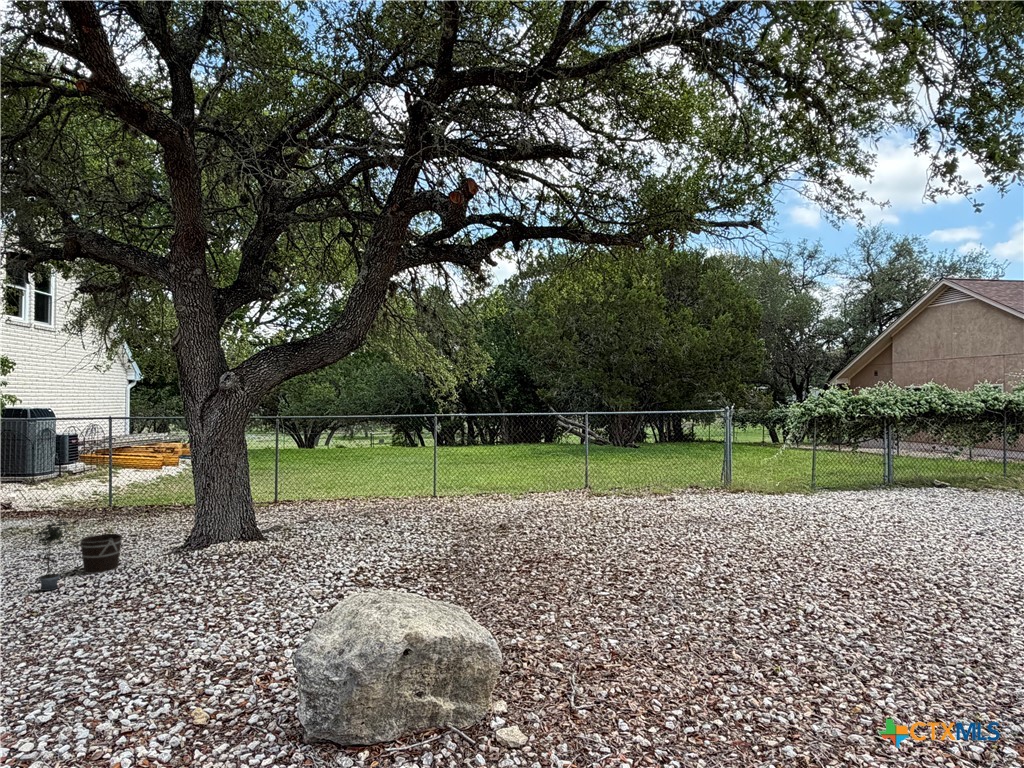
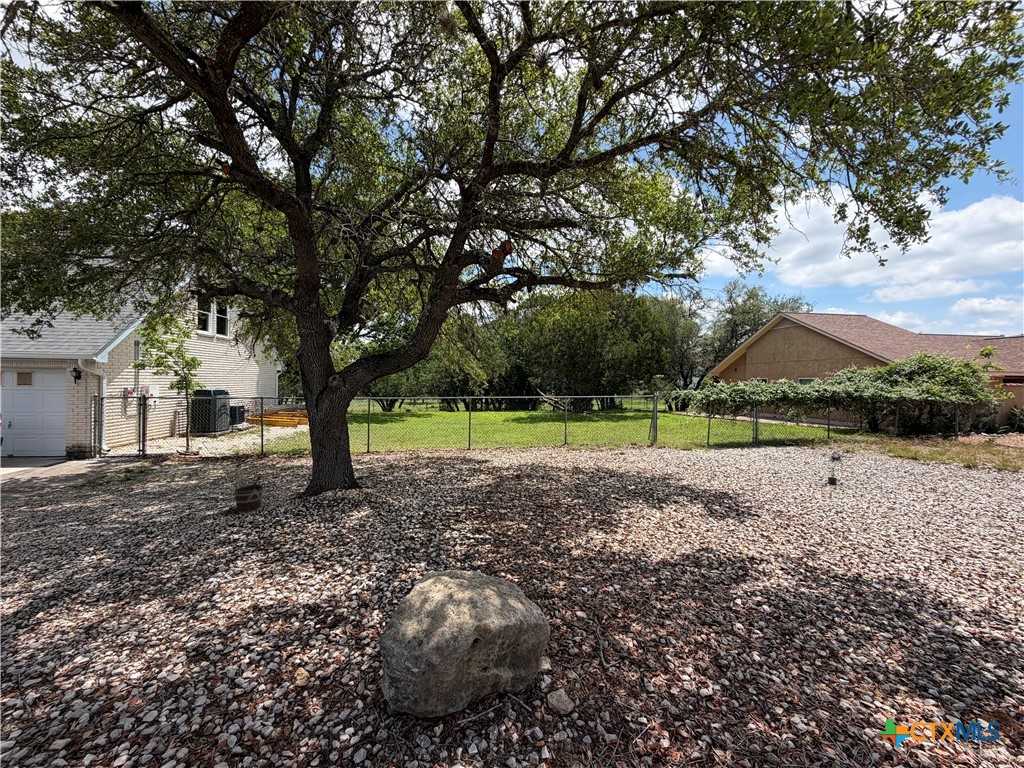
potted plant: present [36,517,69,591] -> present [823,452,844,484]

